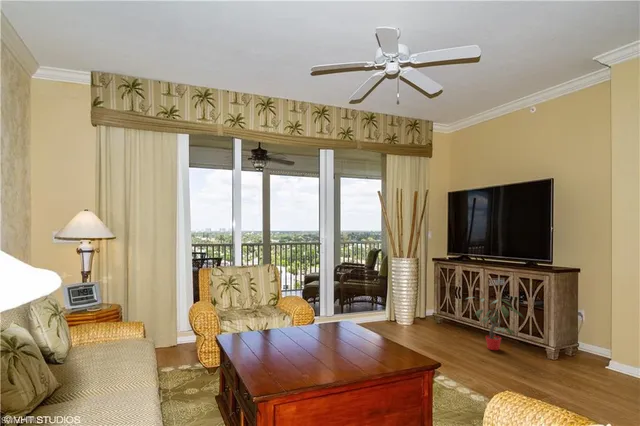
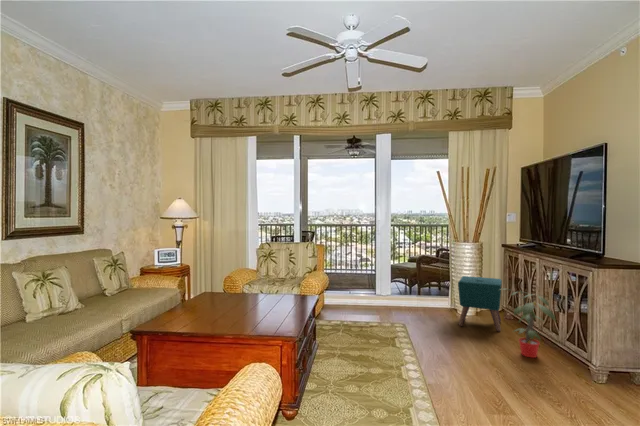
ottoman: none [408,289,451,335] -> present [458,276,502,332]

